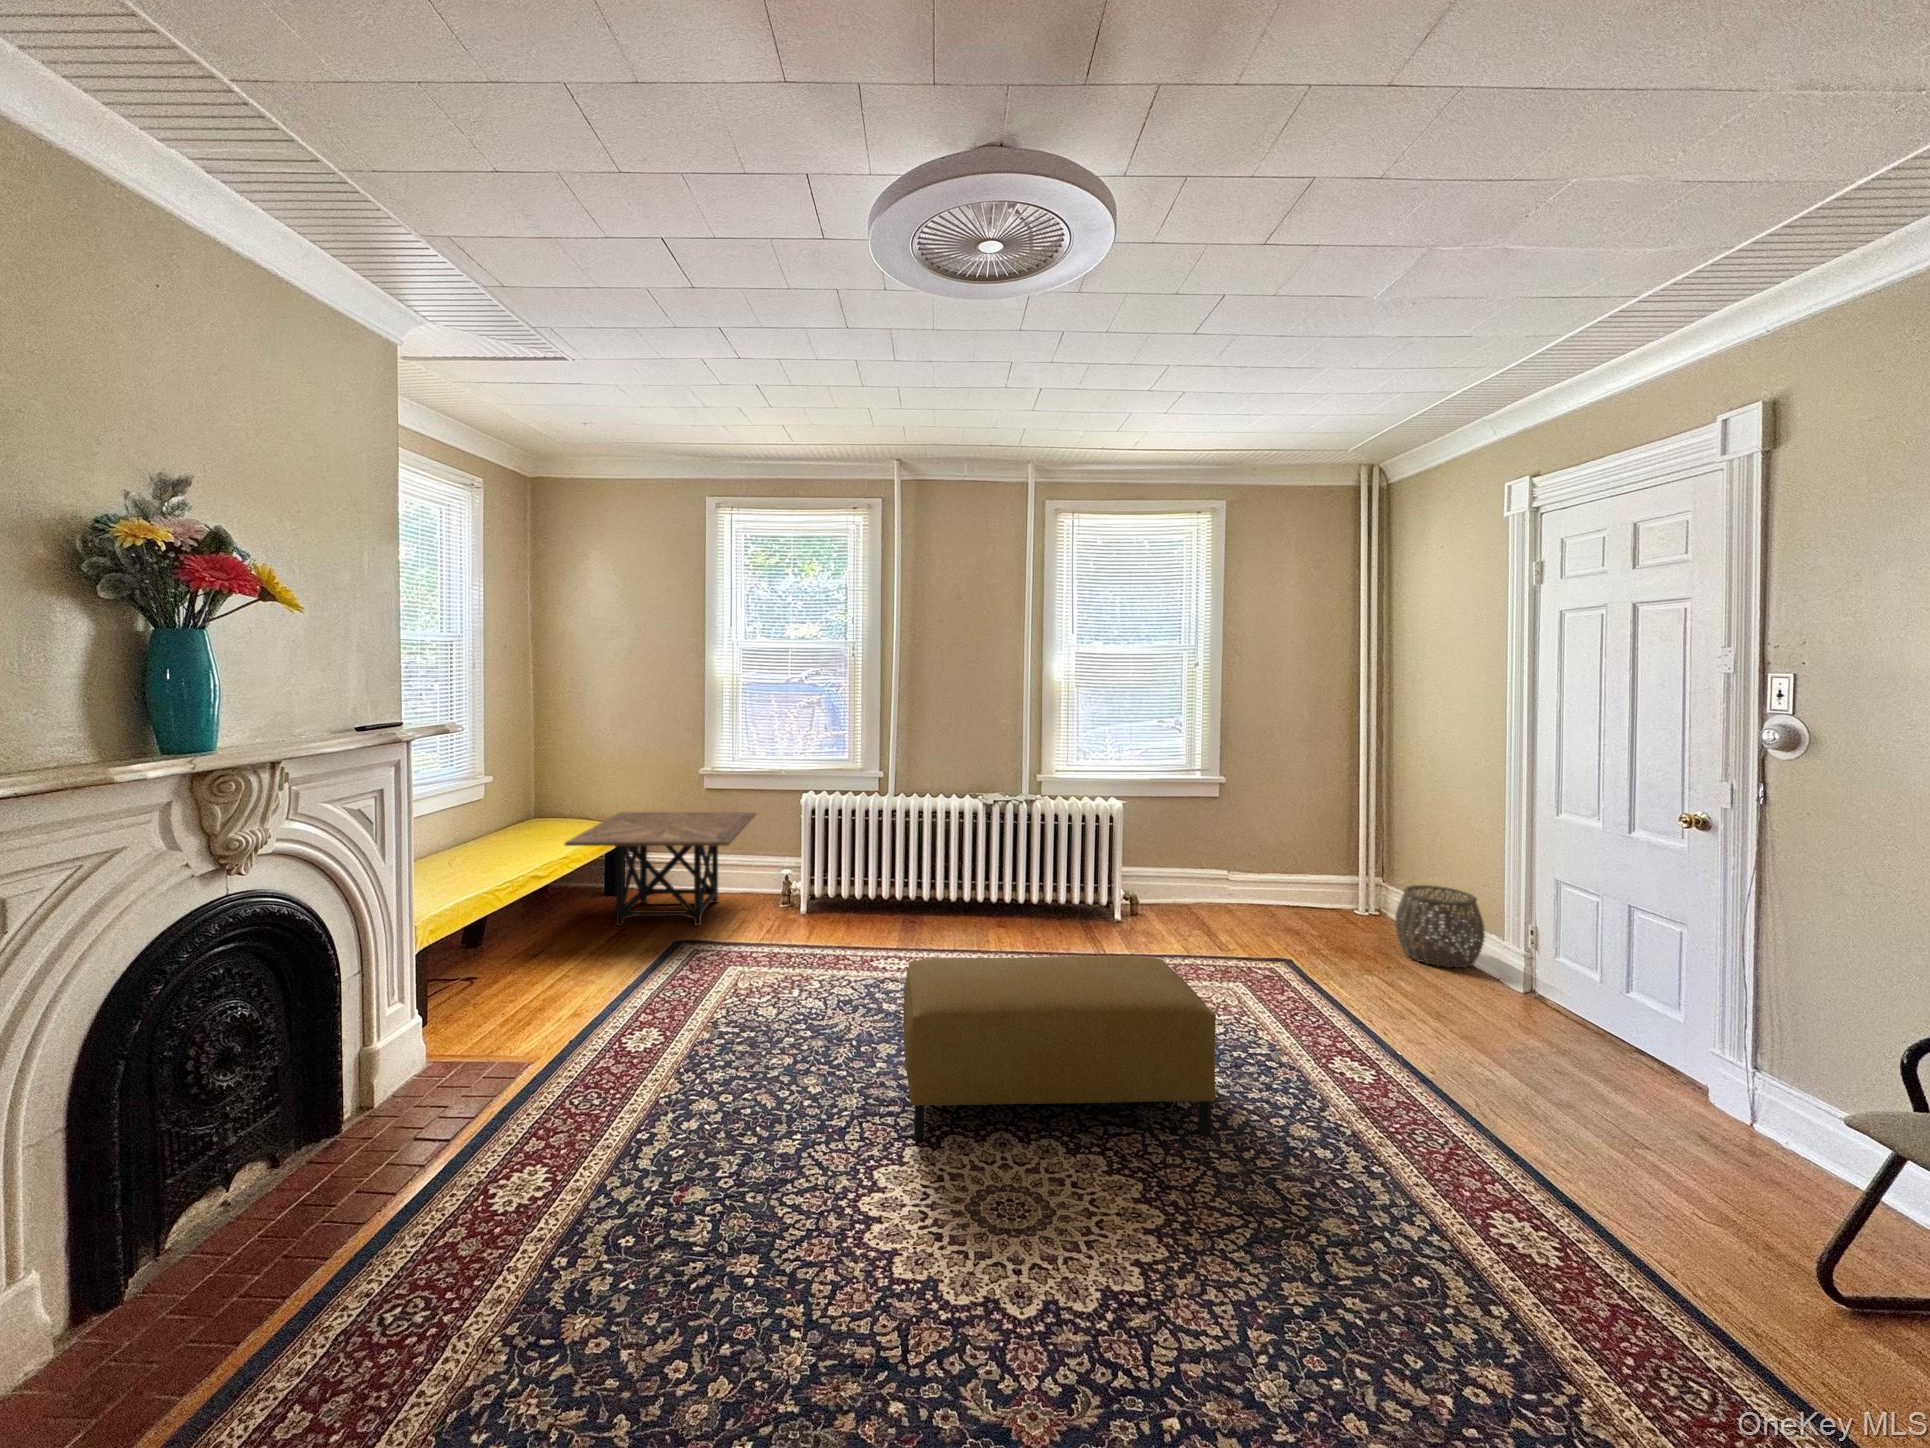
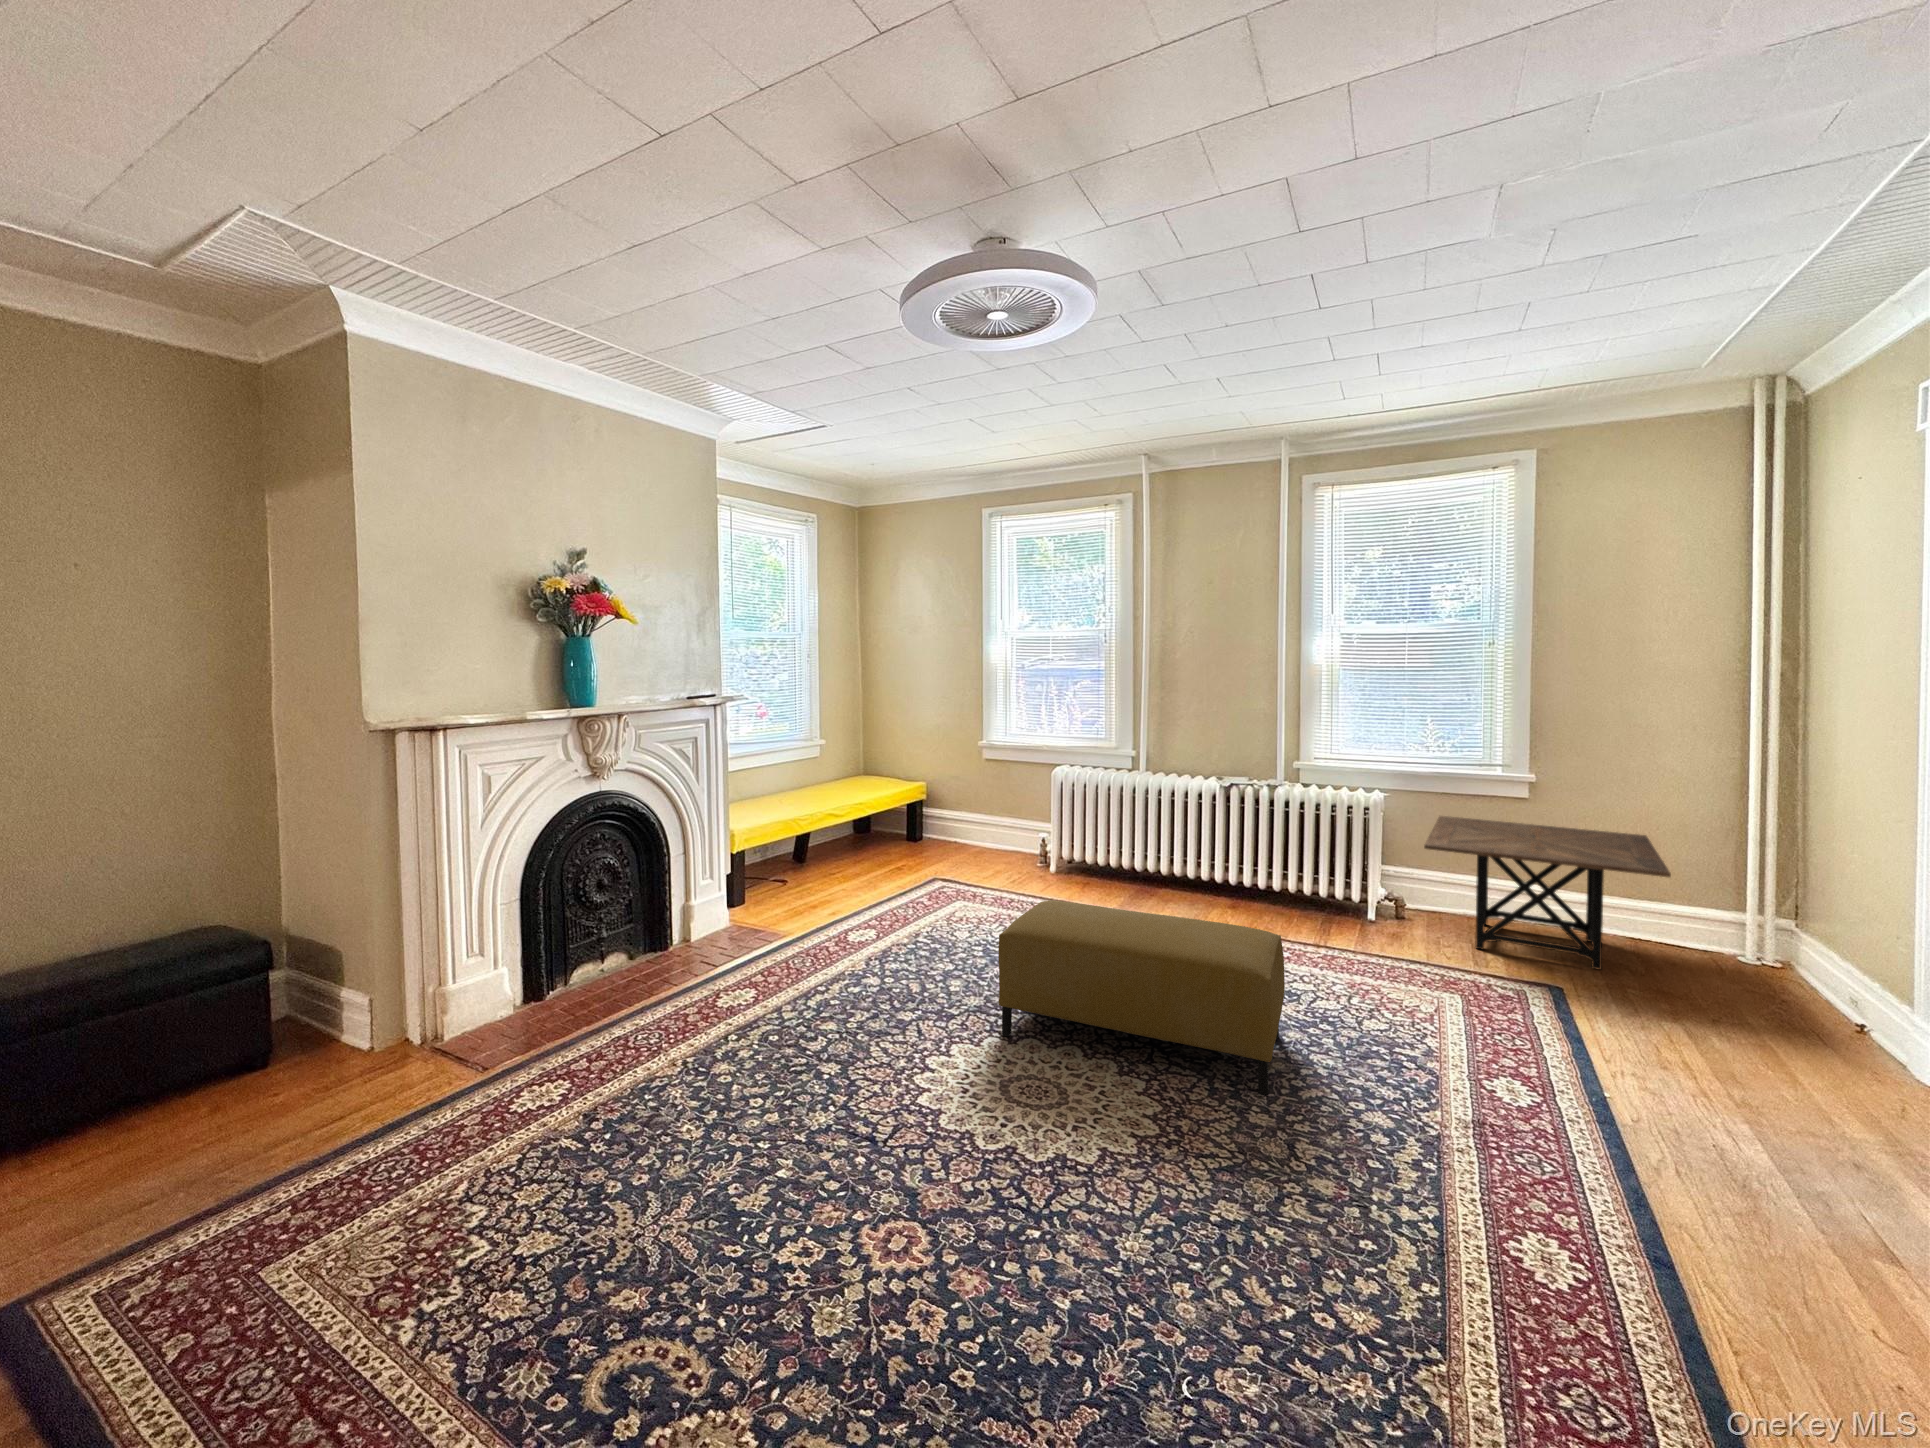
side table: present [565,812,756,926] -> present [1424,816,1671,970]
woven basket: present [1395,885,1485,968] -> none [1721,926,1867,1039]

